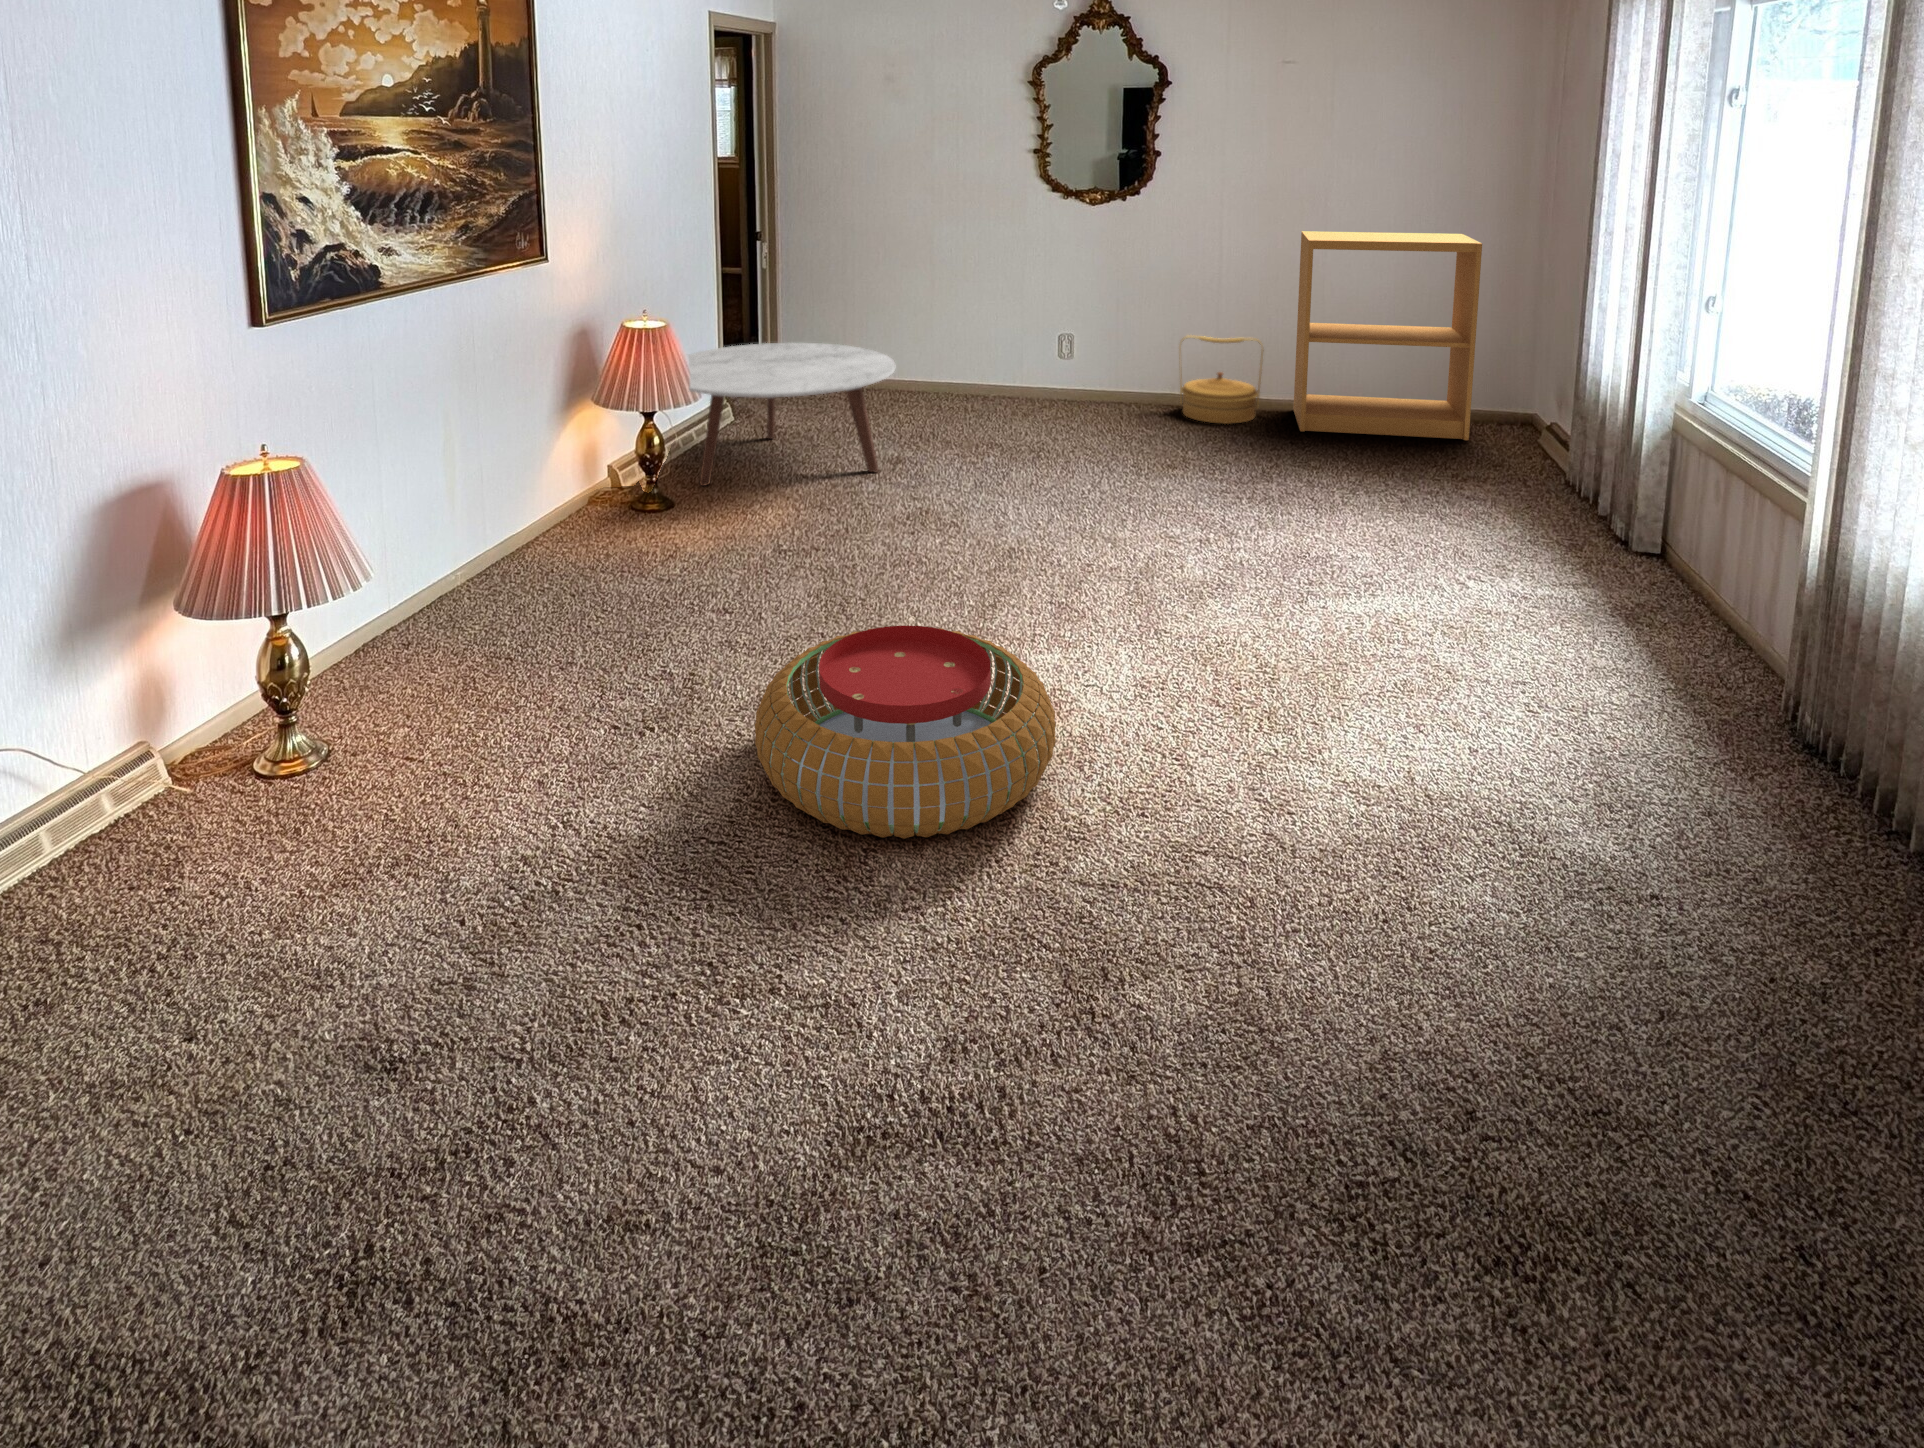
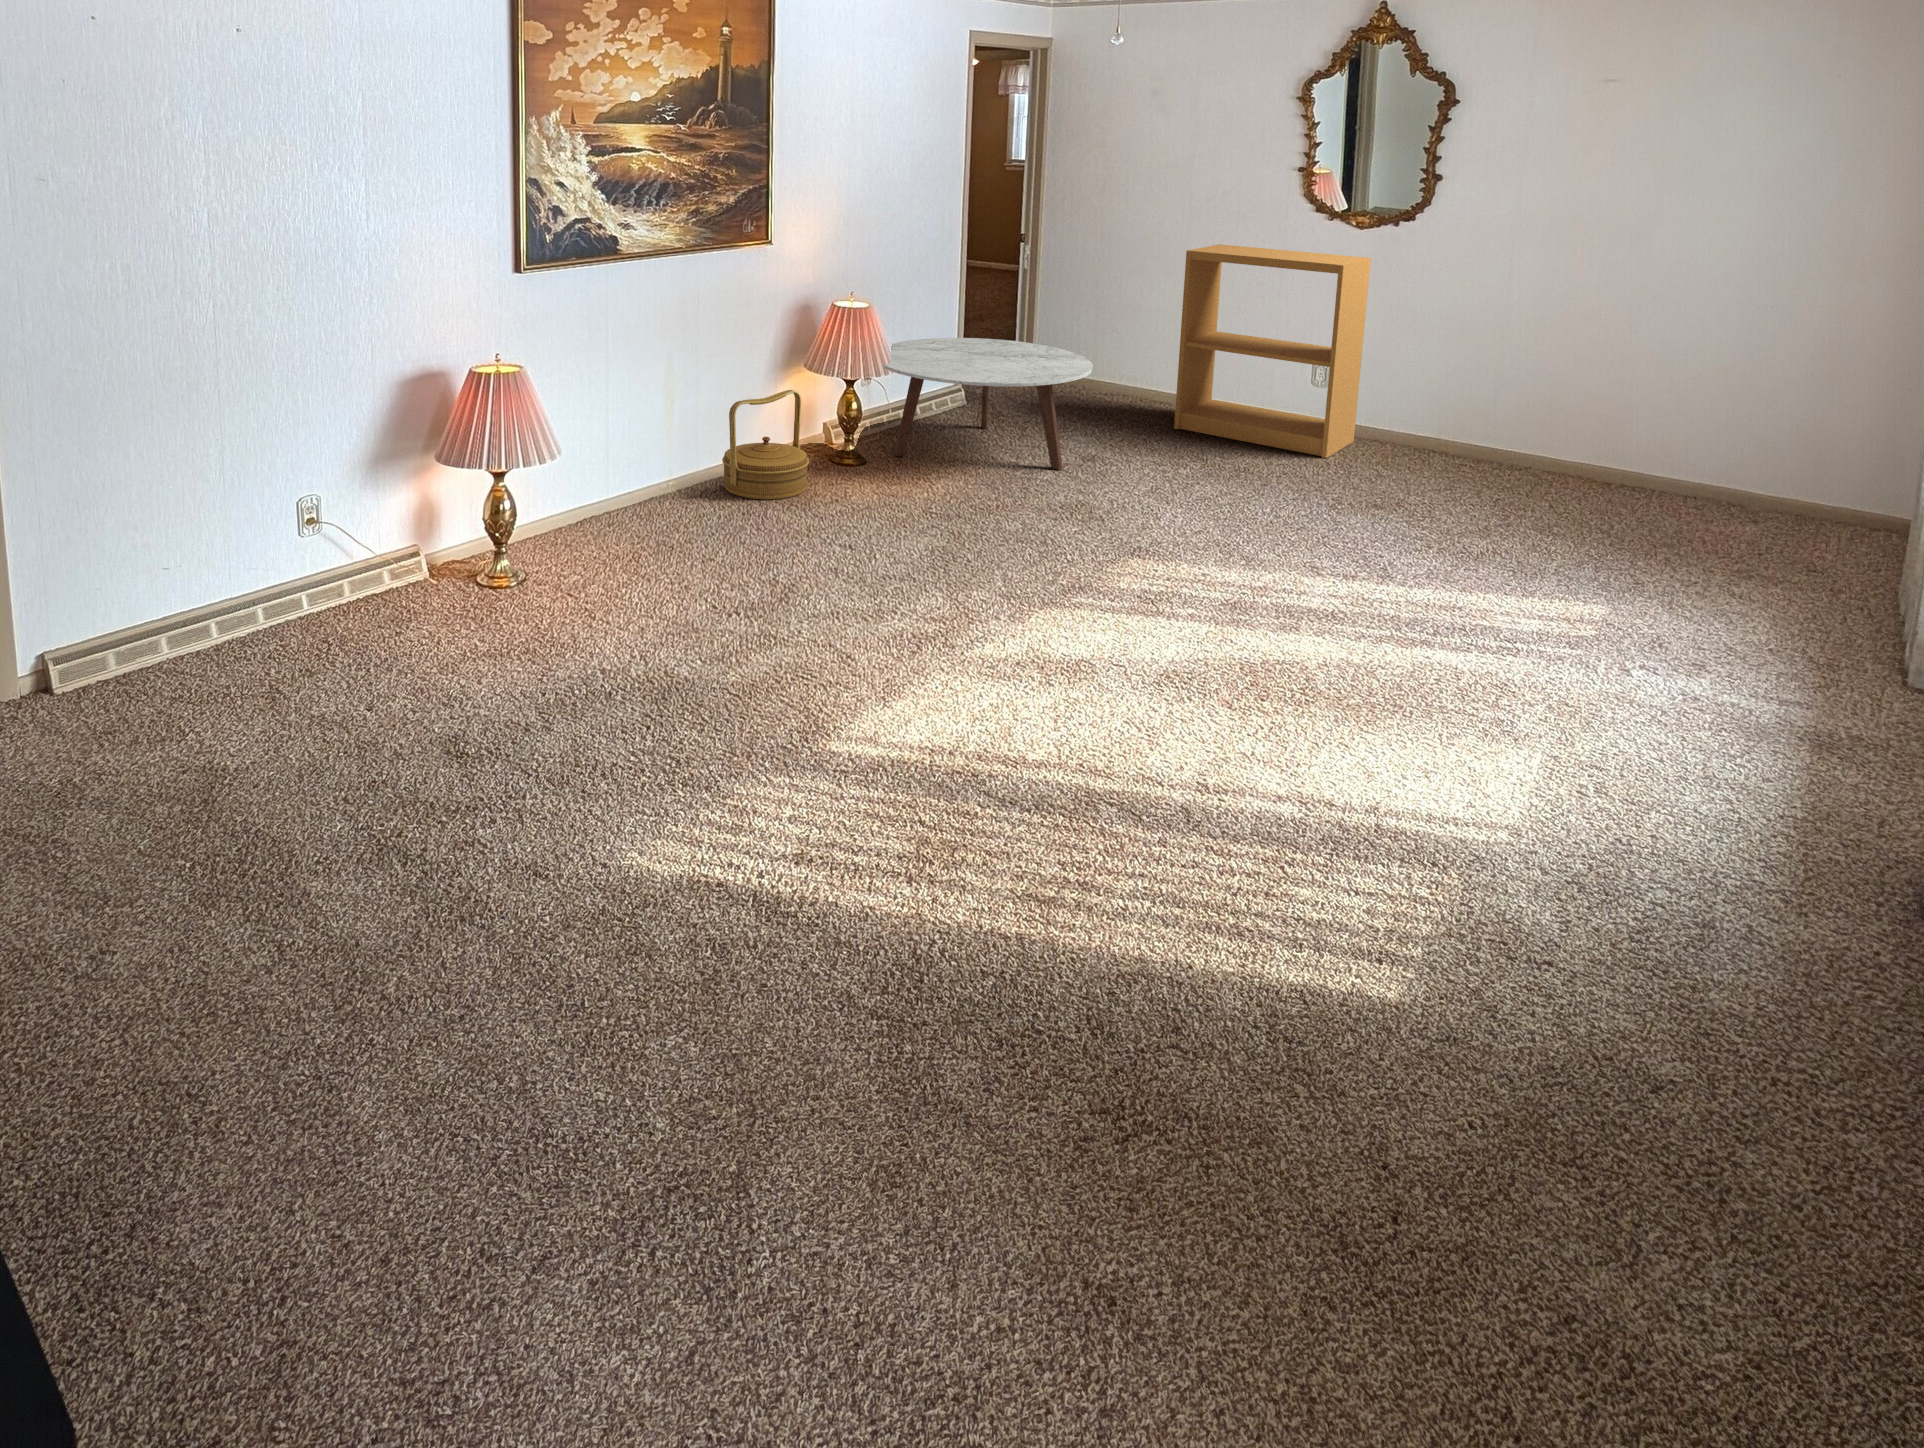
bookshelf: present [1293,231,1482,440] -> present [1174,244,1371,458]
woven basket: present [1180,335,1264,424] -> present [722,390,809,500]
pouf: present [755,626,1056,839] -> none [782,572,1038,738]

